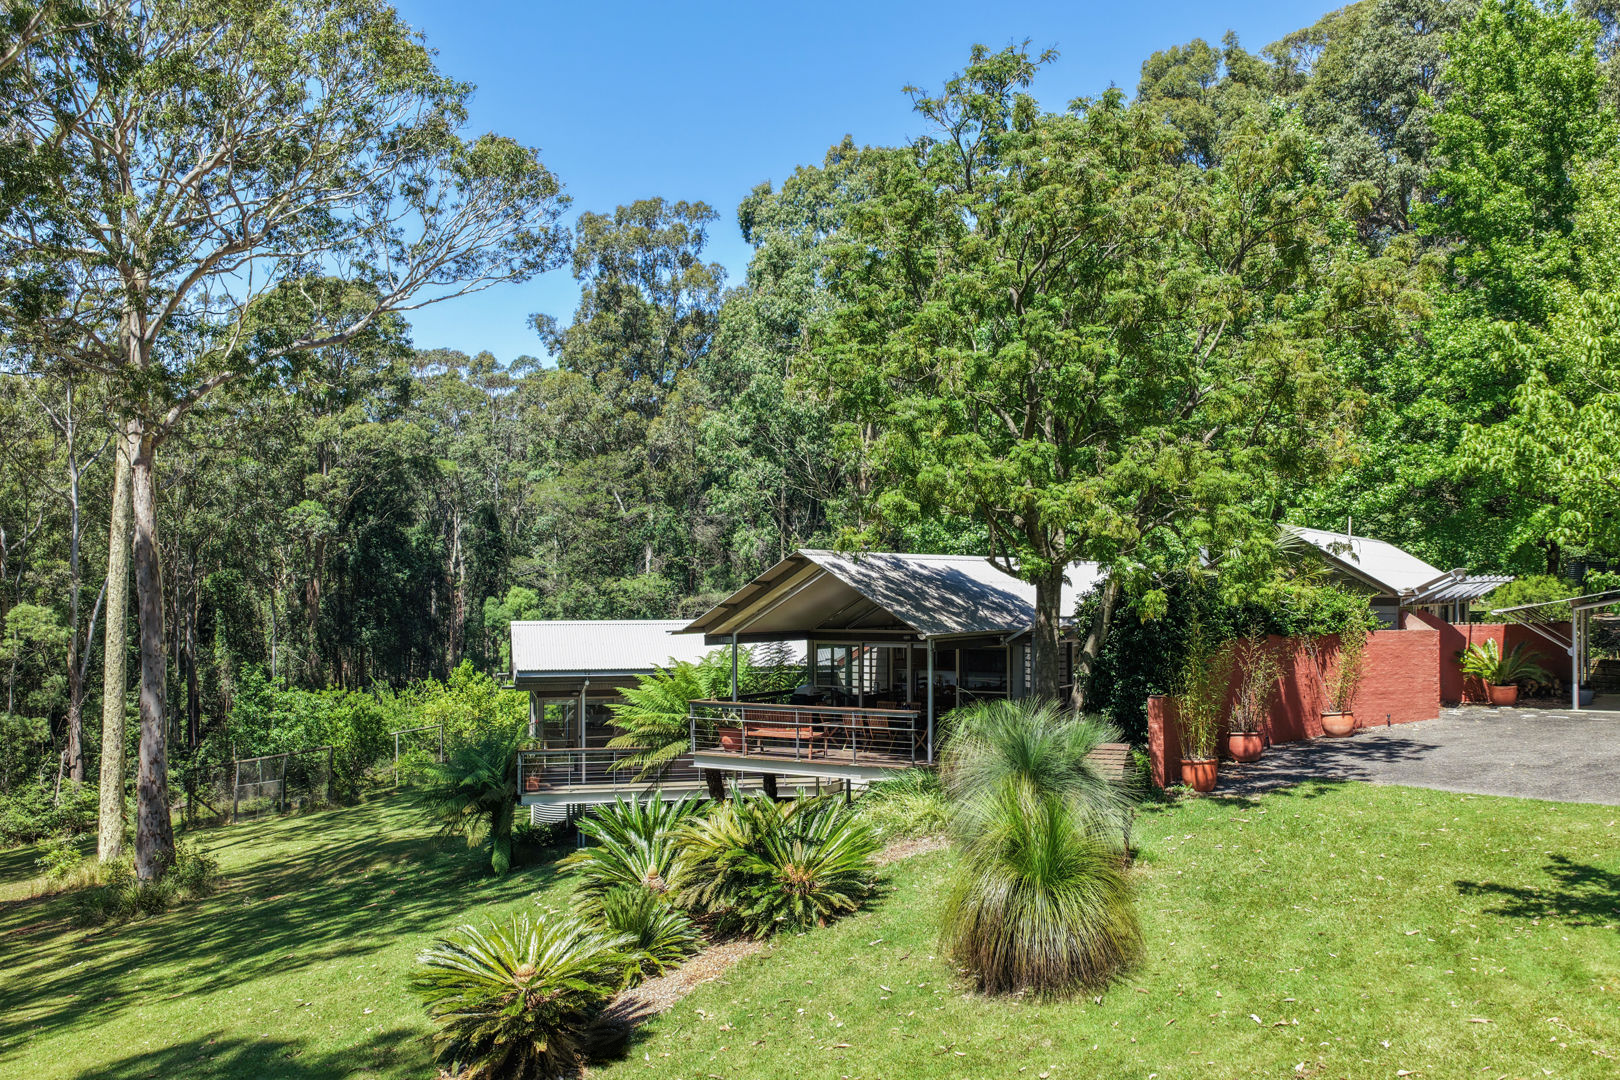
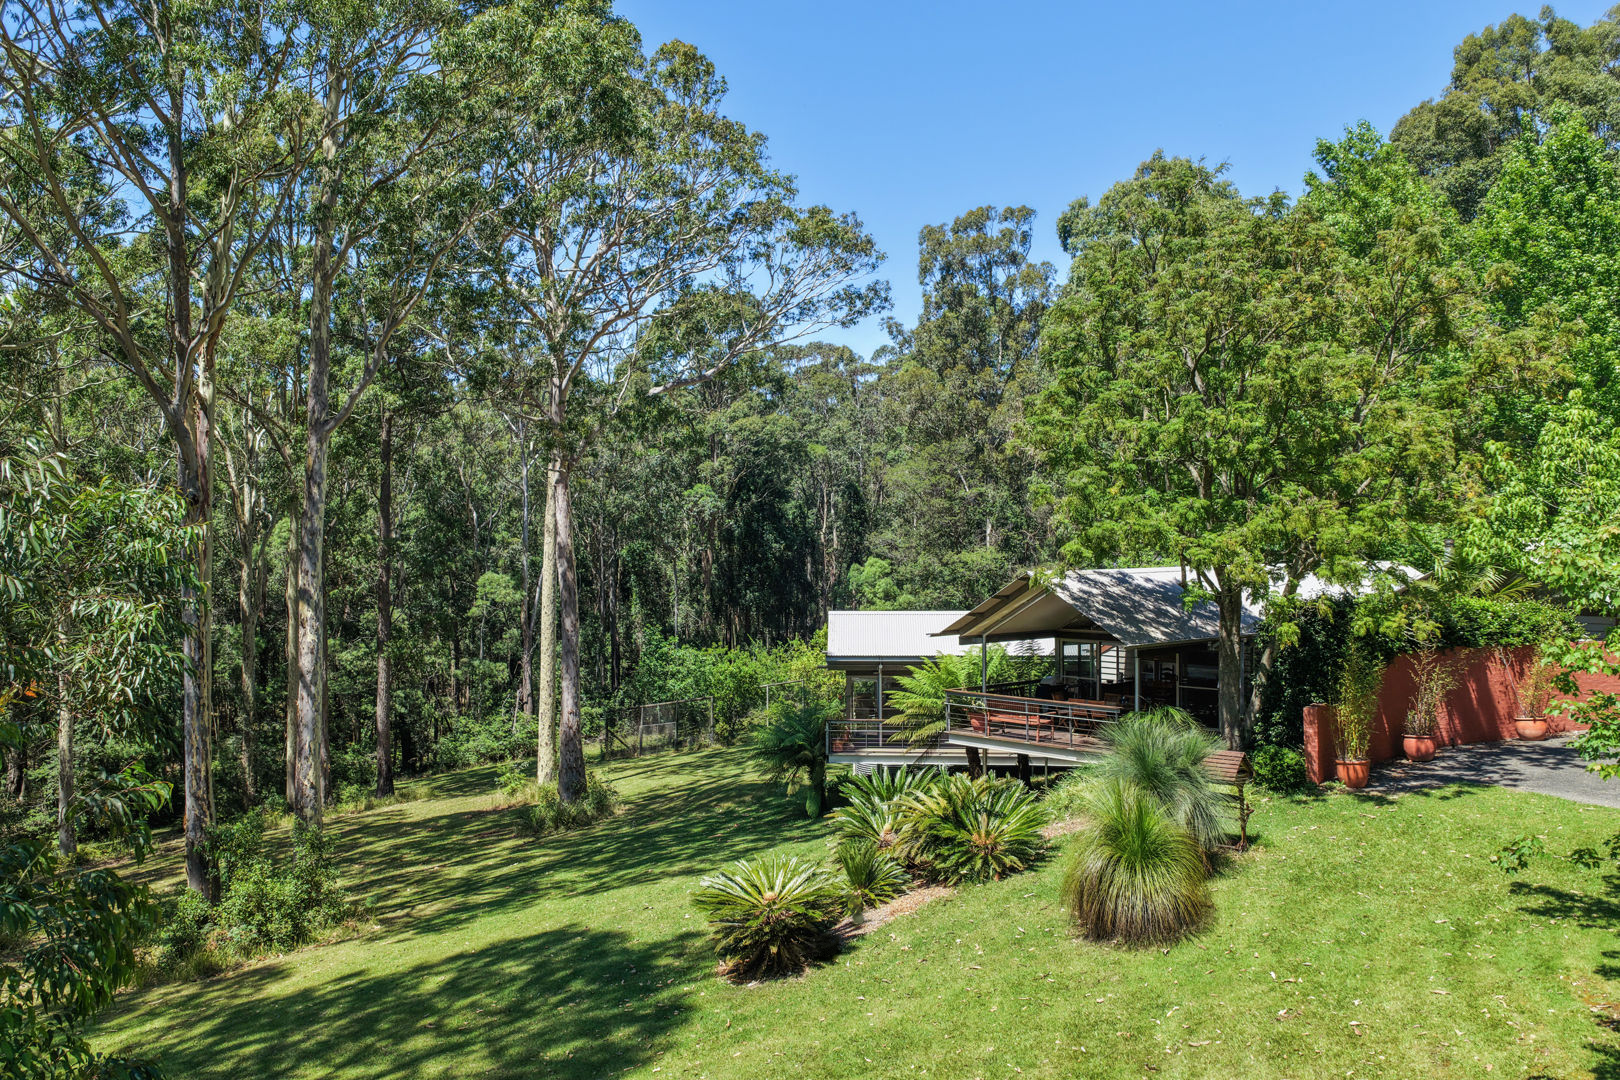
potted plant: none [616,948,661,1003] -> present [845,892,868,925]

